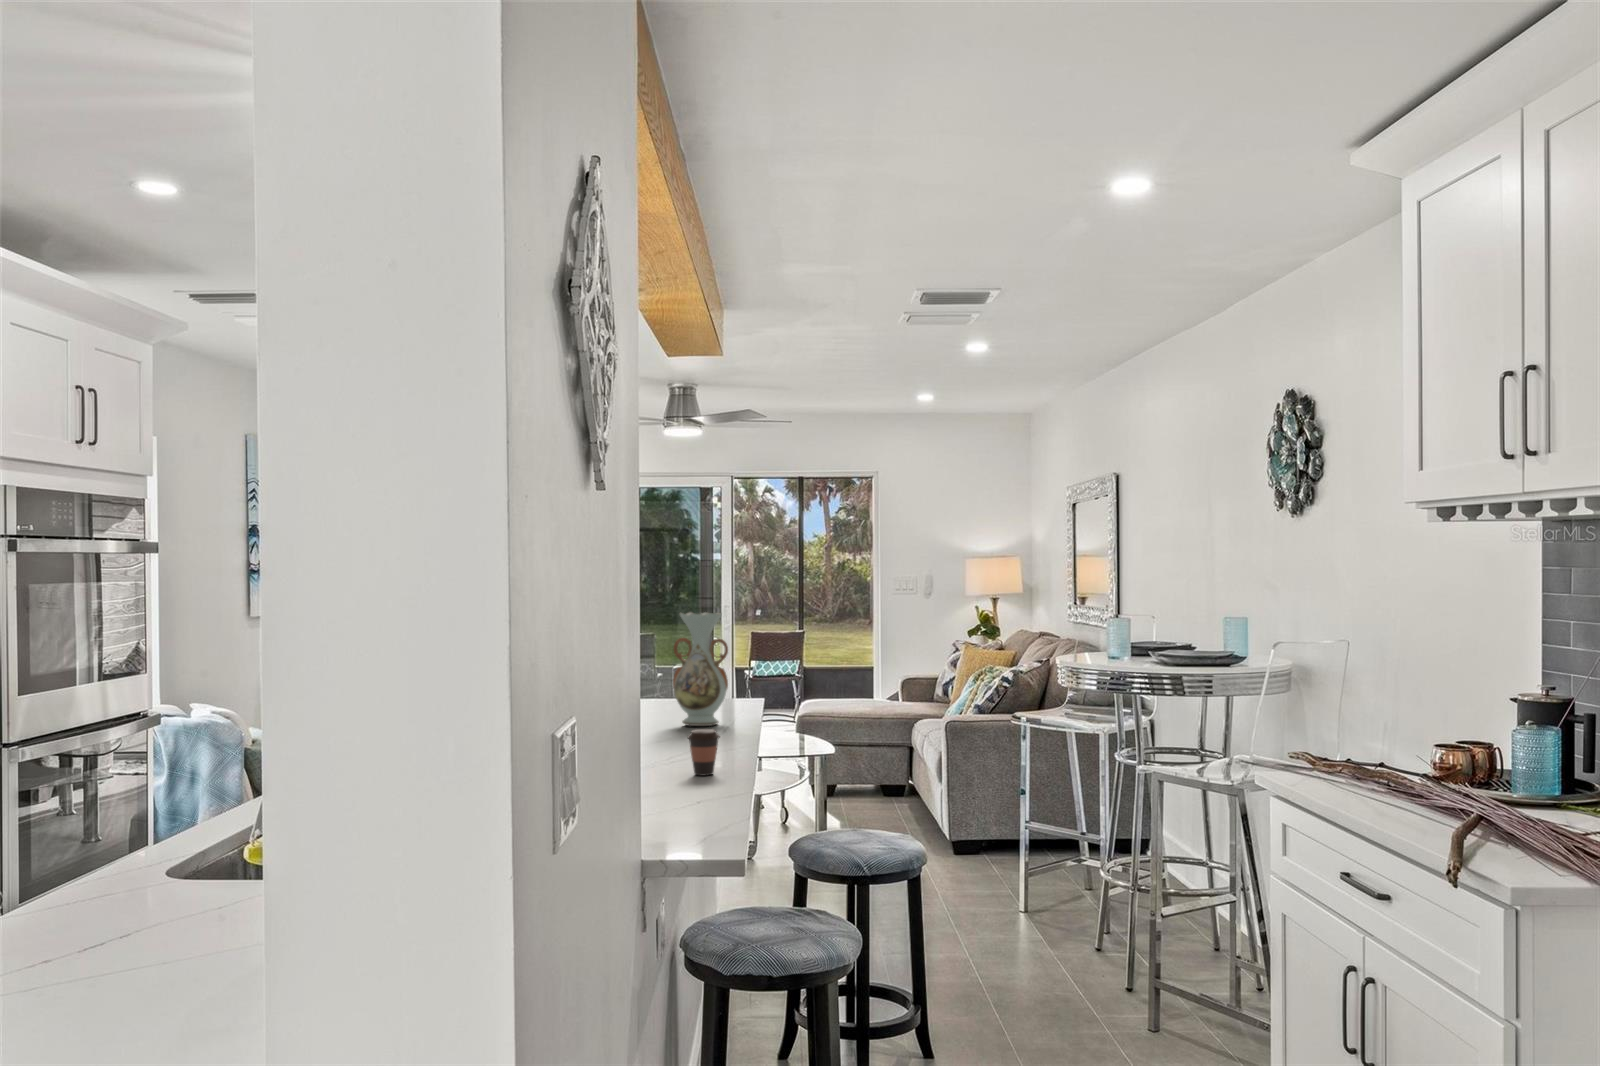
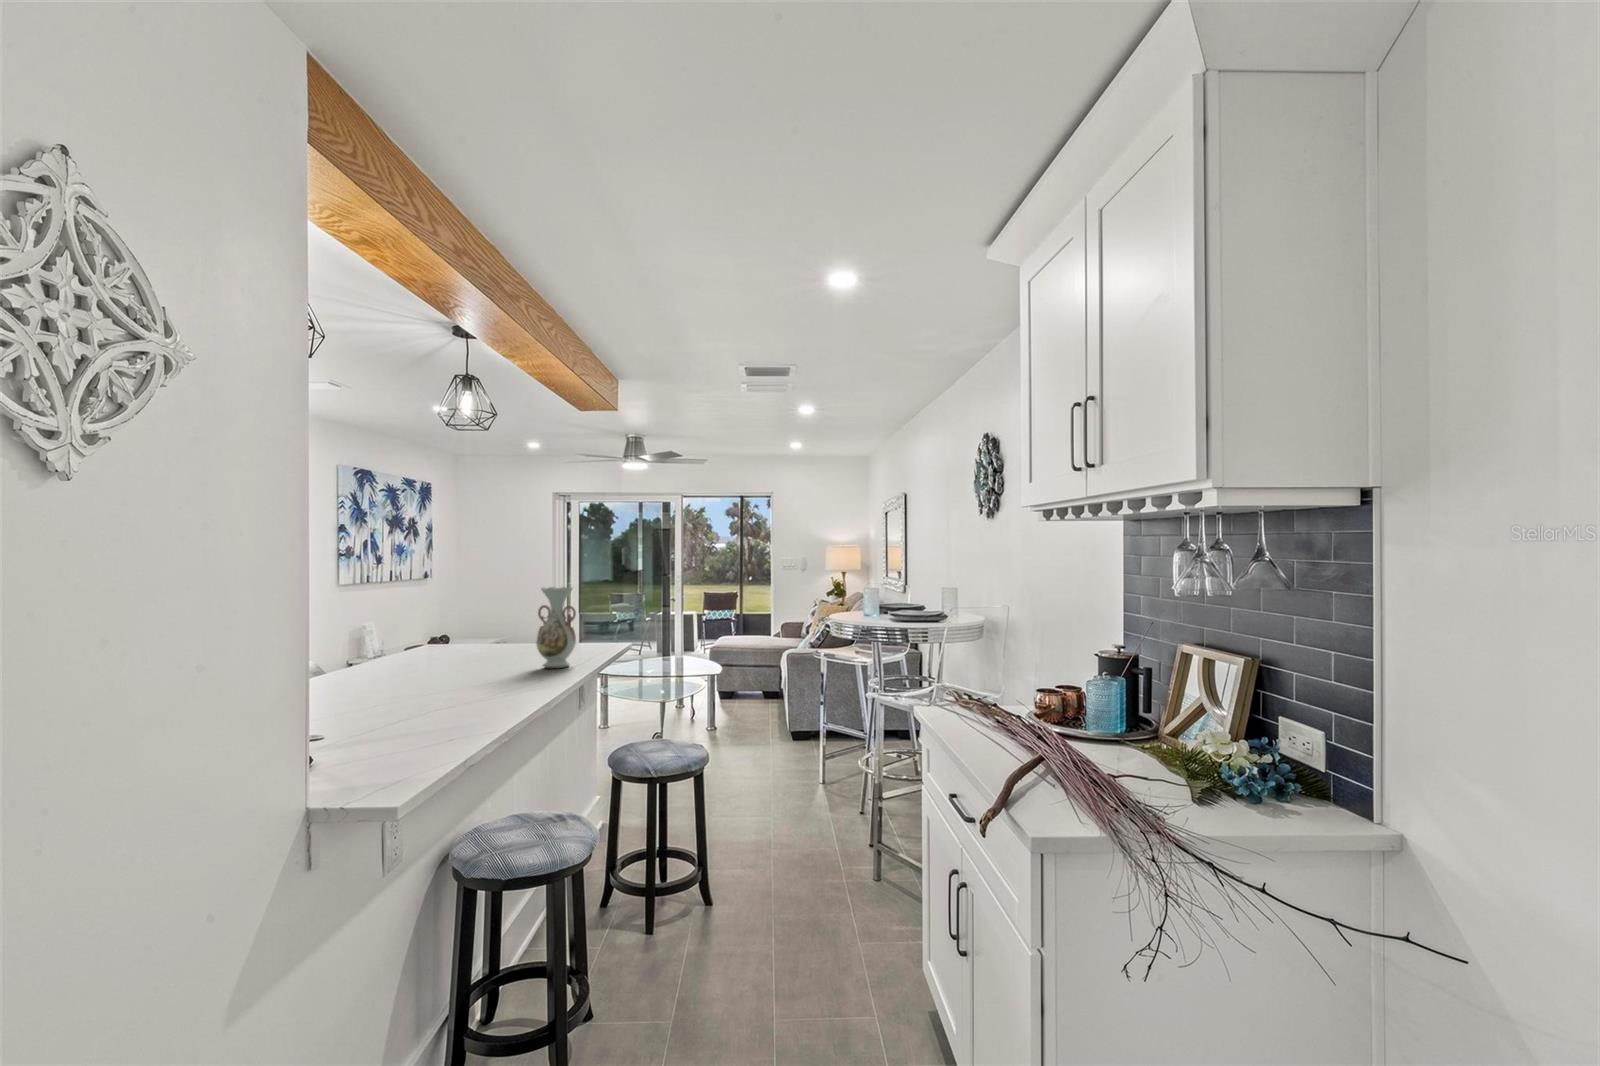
coffee cup: present [688,729,720,776] -> none [471,680,499,717]

